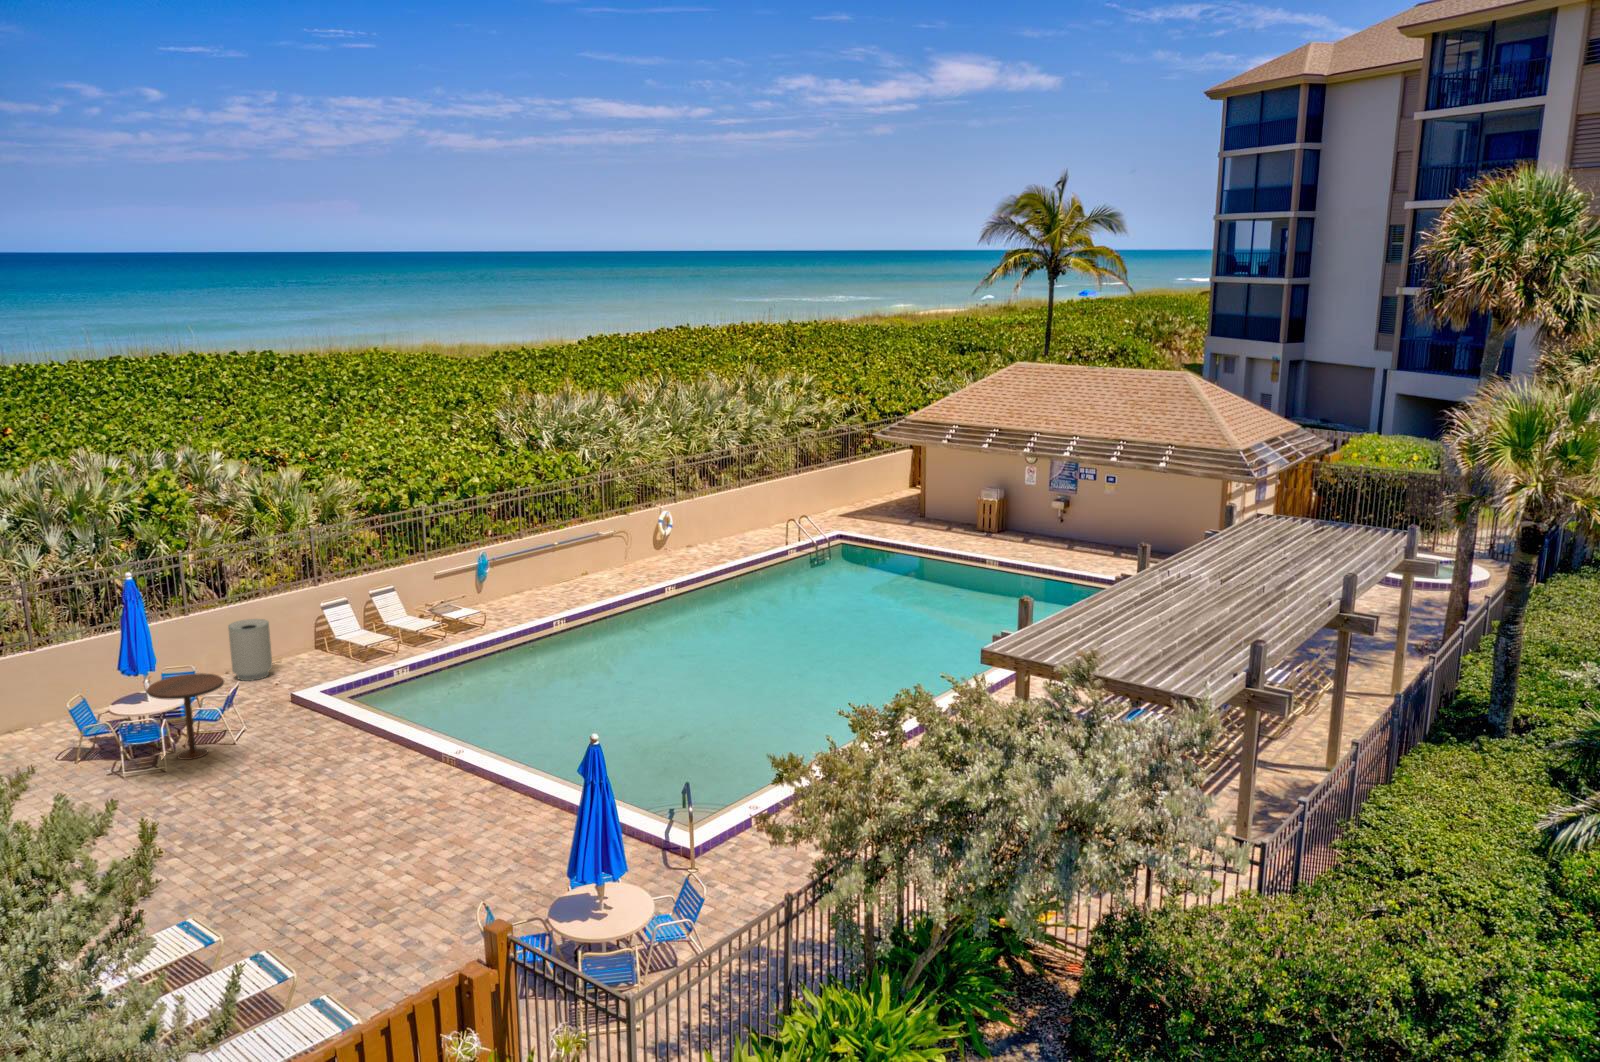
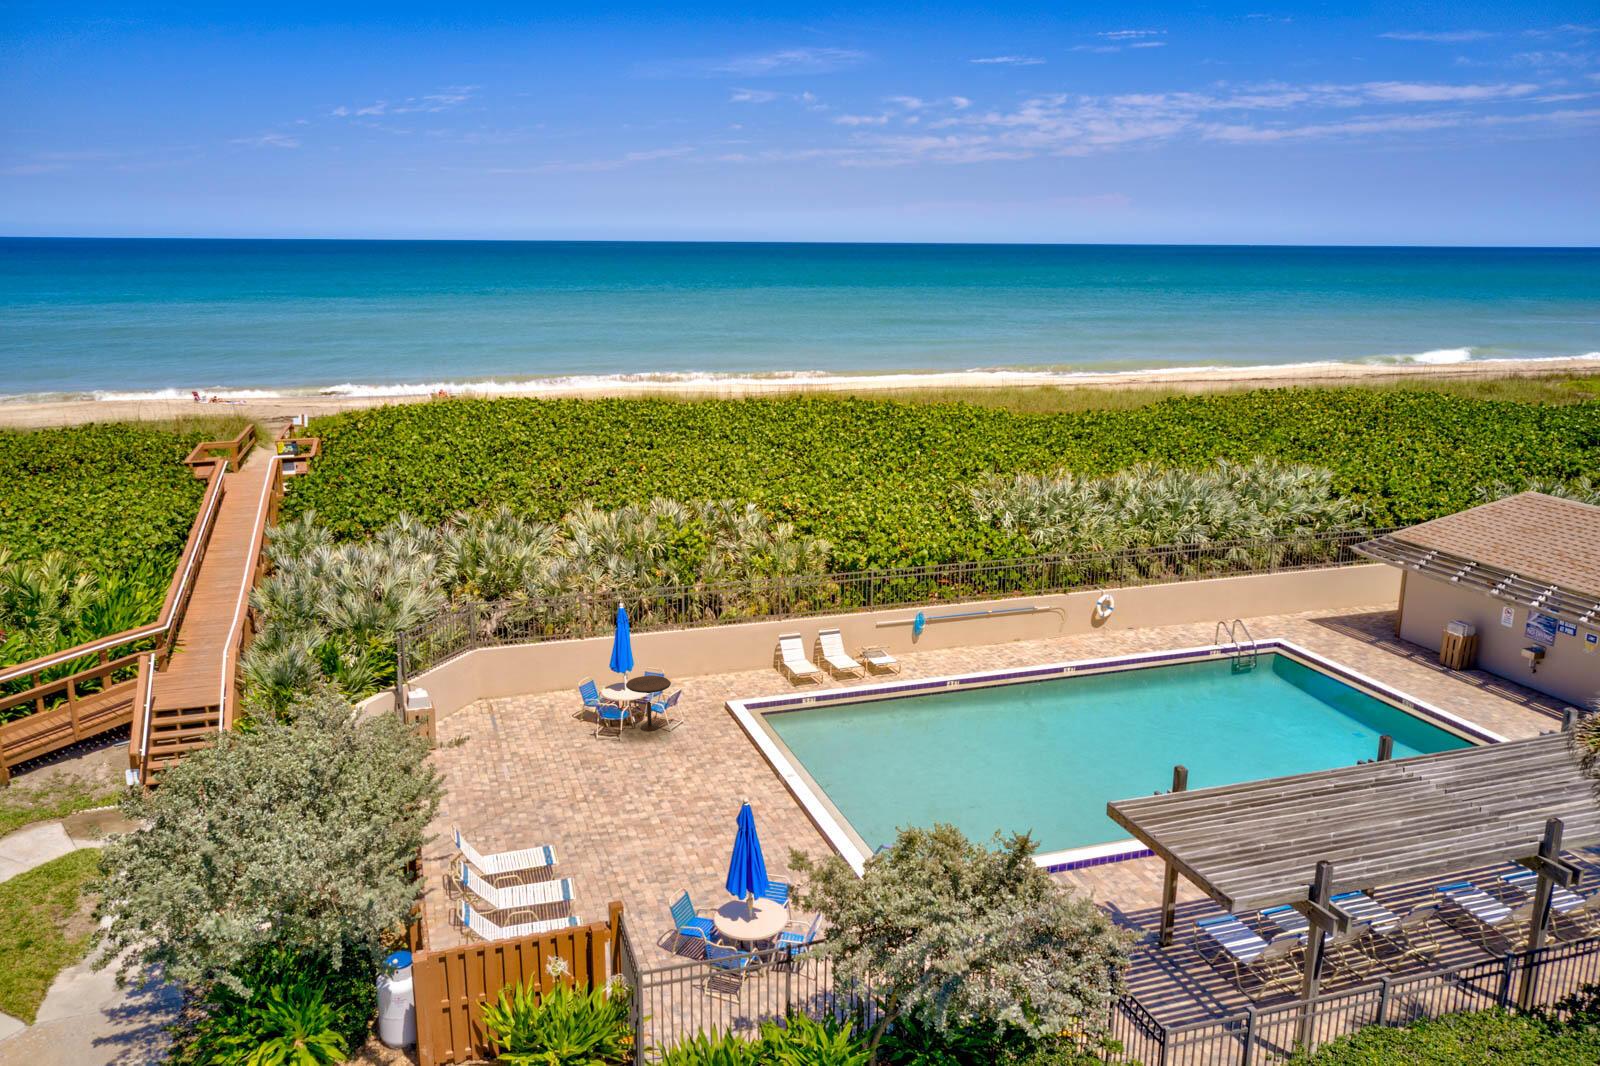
trash can: present [228,619,273,681] -> none [713,640,739,683]

